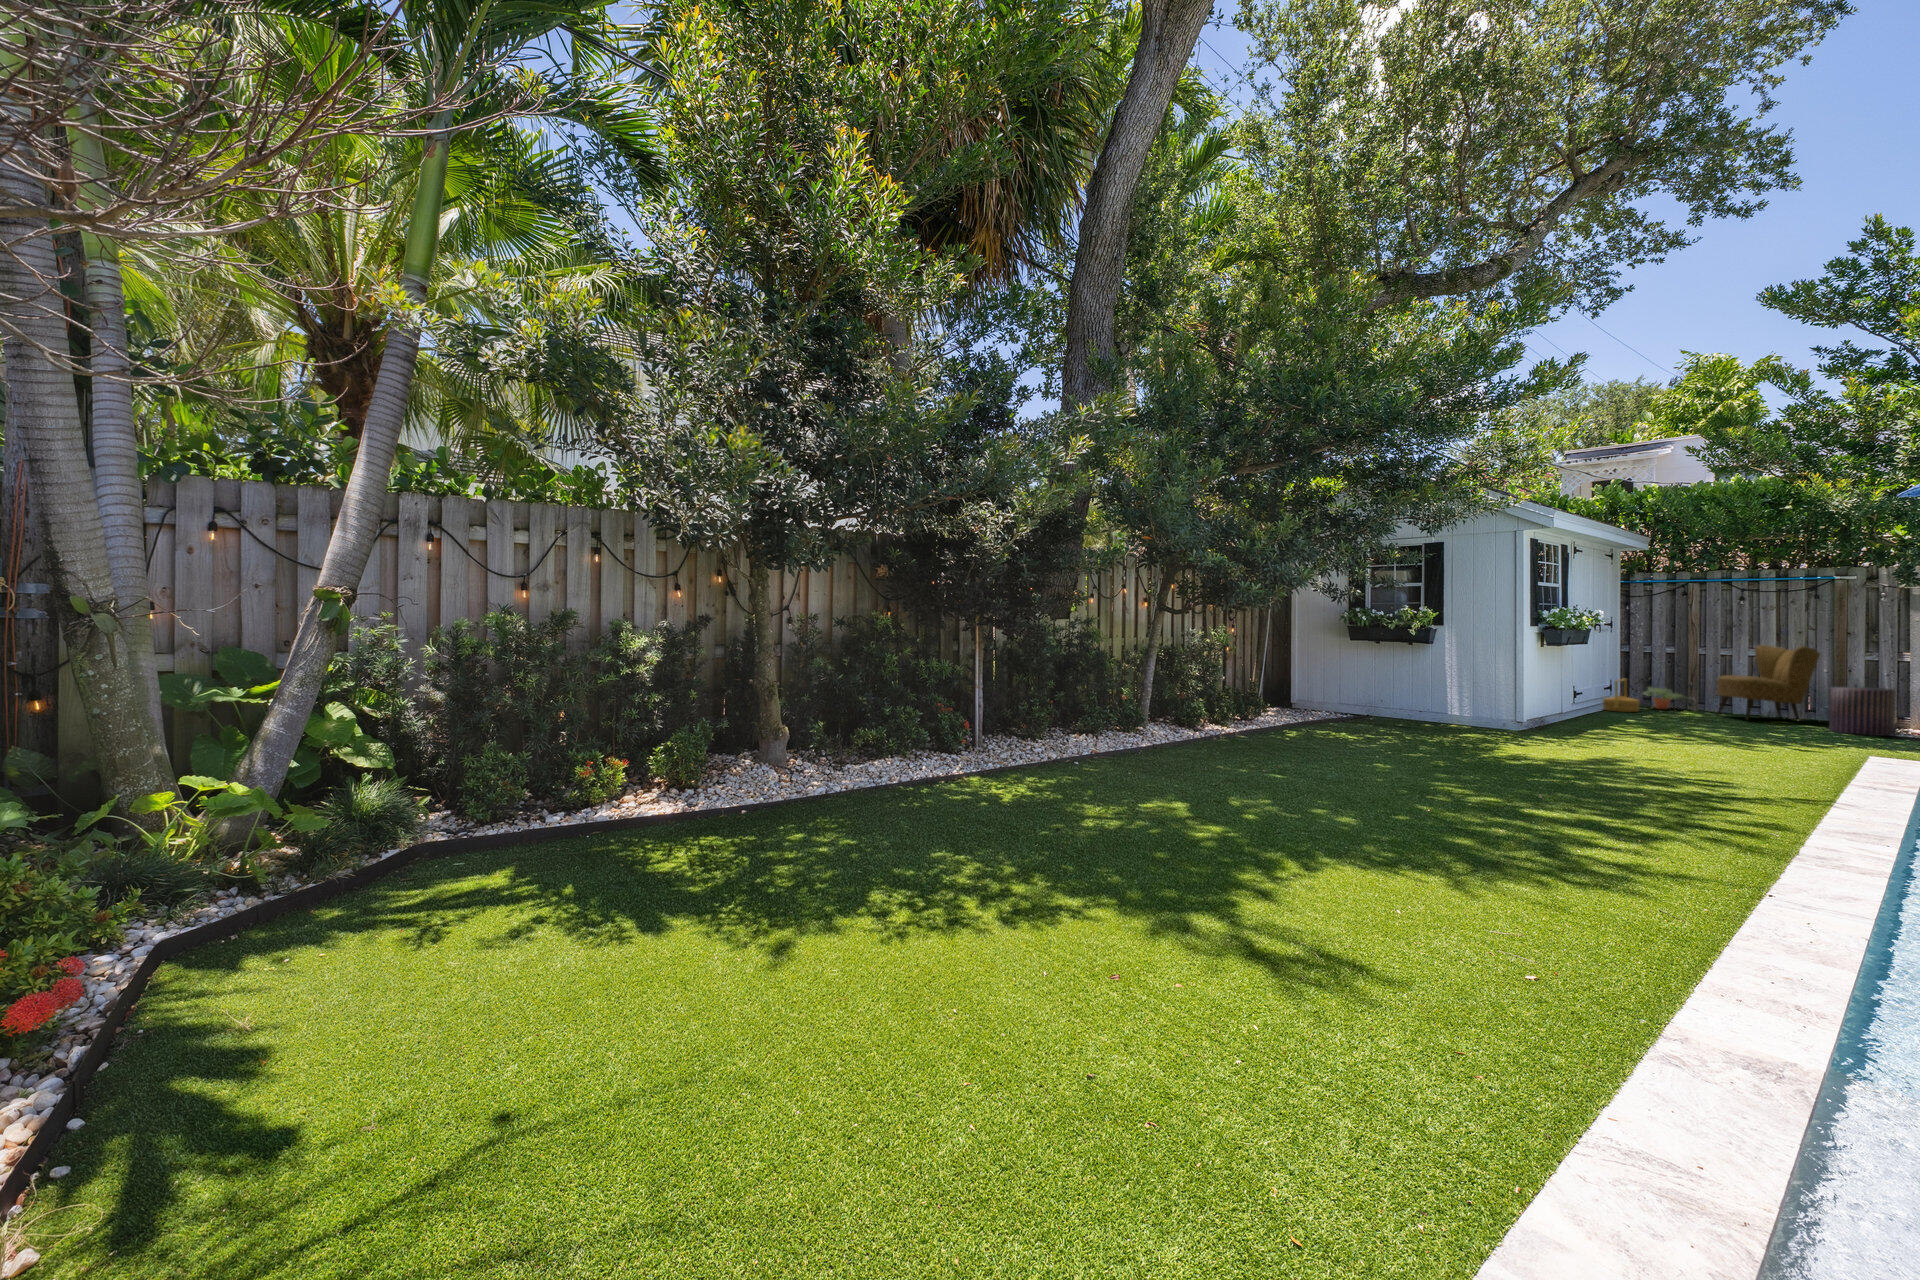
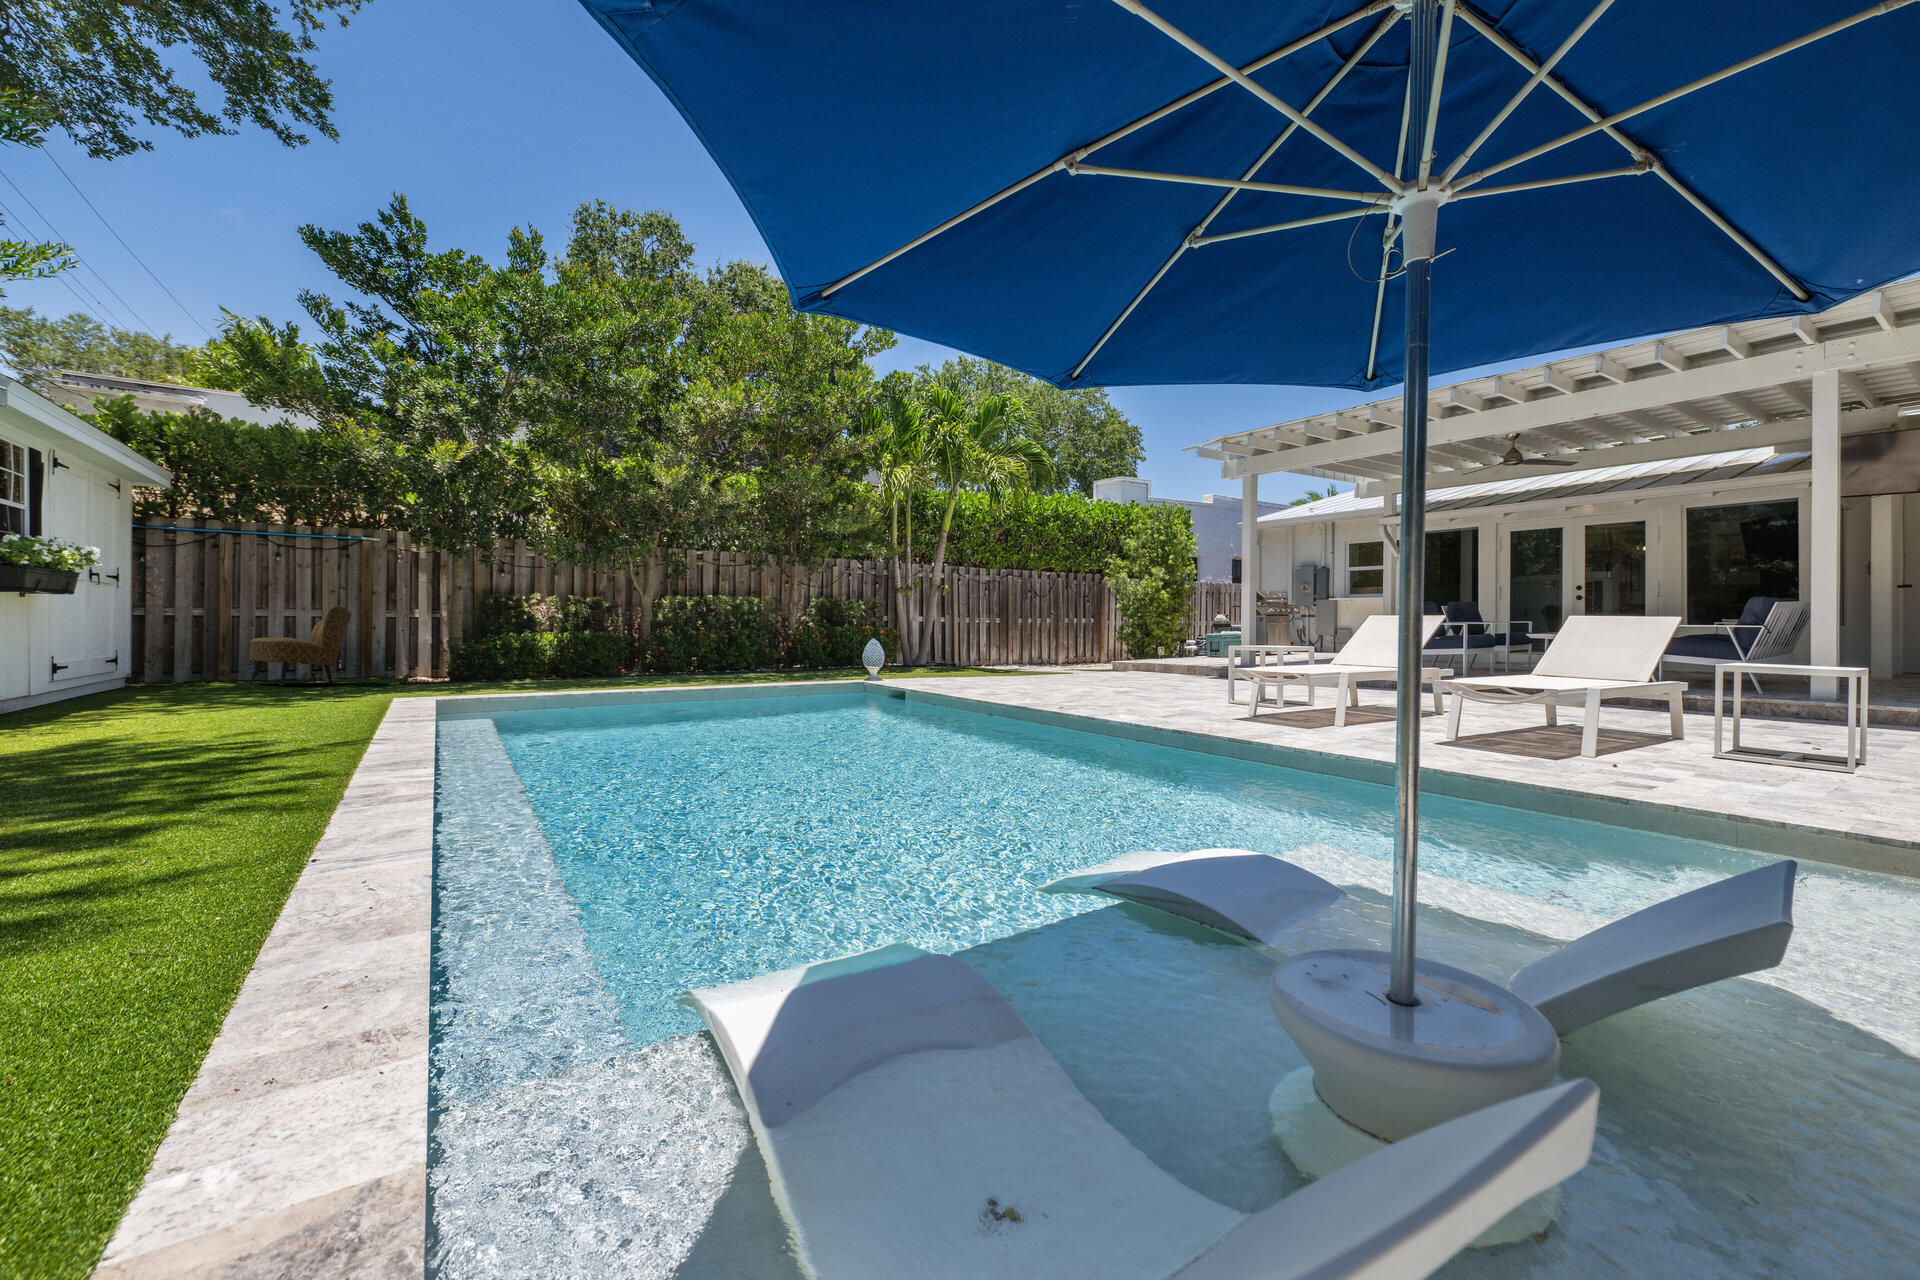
woven basket: present [1603,678,1639,712] -> none [101,644,155,686]
potted plant: present [1643,687,1682,709] -> none [159,655,221,682]
pouf: present [1829,687,1896,736] -> none [359,645,413,690]

